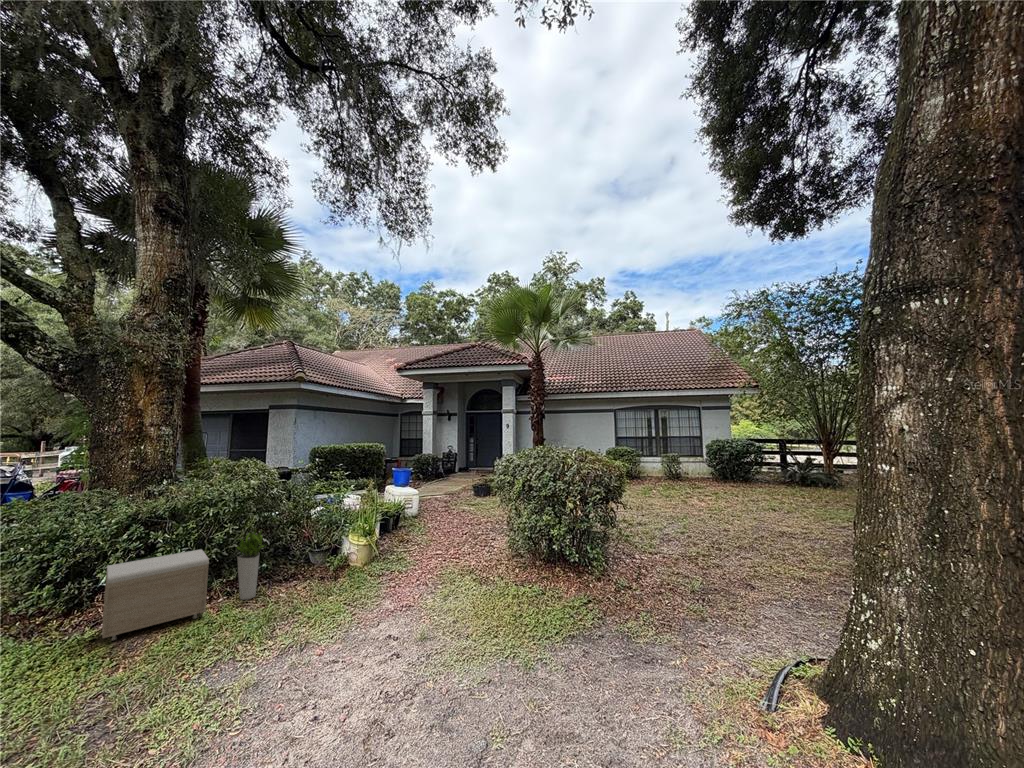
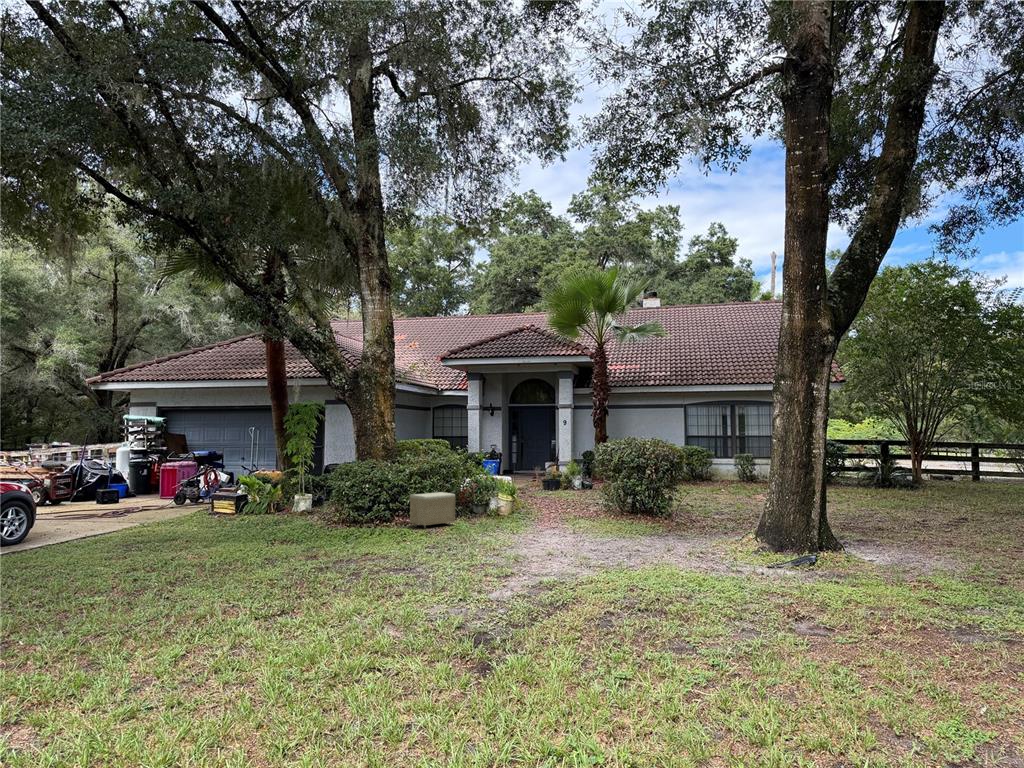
planter: present [237,531,264,600] -> none [455,483,470,522]

